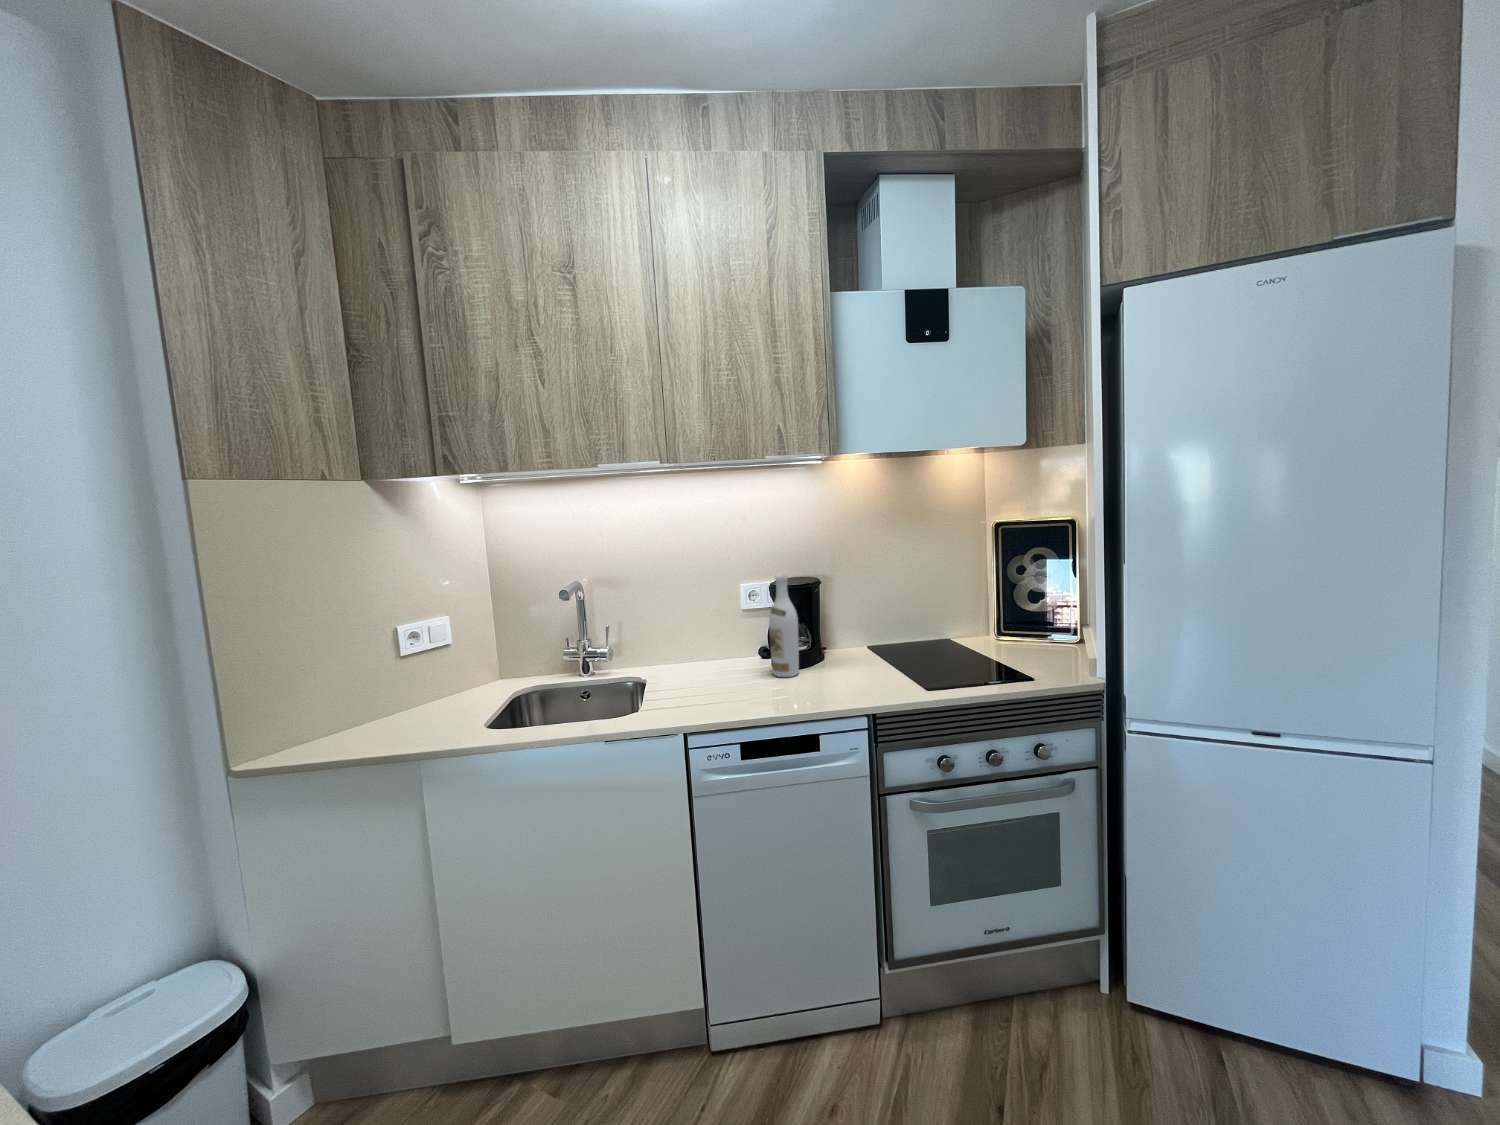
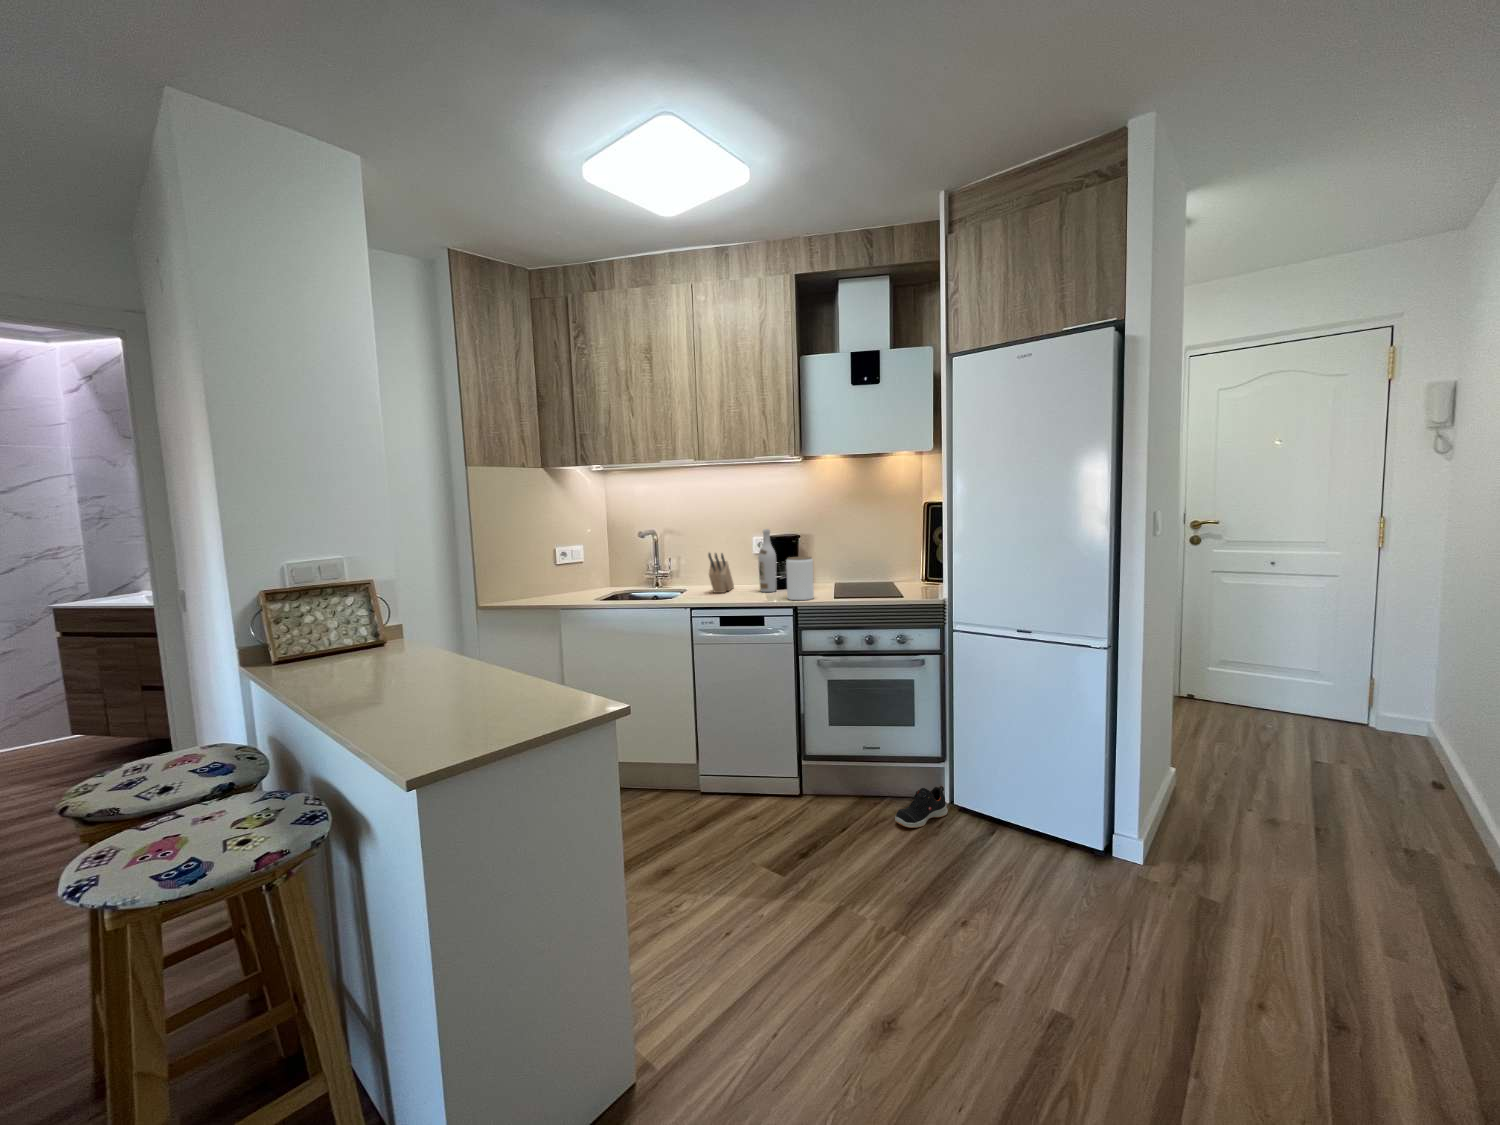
knife block: none [690,619,720,684] -> present [708,553,734,593]
jar: none [840,621,887,699] -> present [786,557,814,600]
shoe: none [1072,980,1132,1082] -> present [895,786,948,828]

